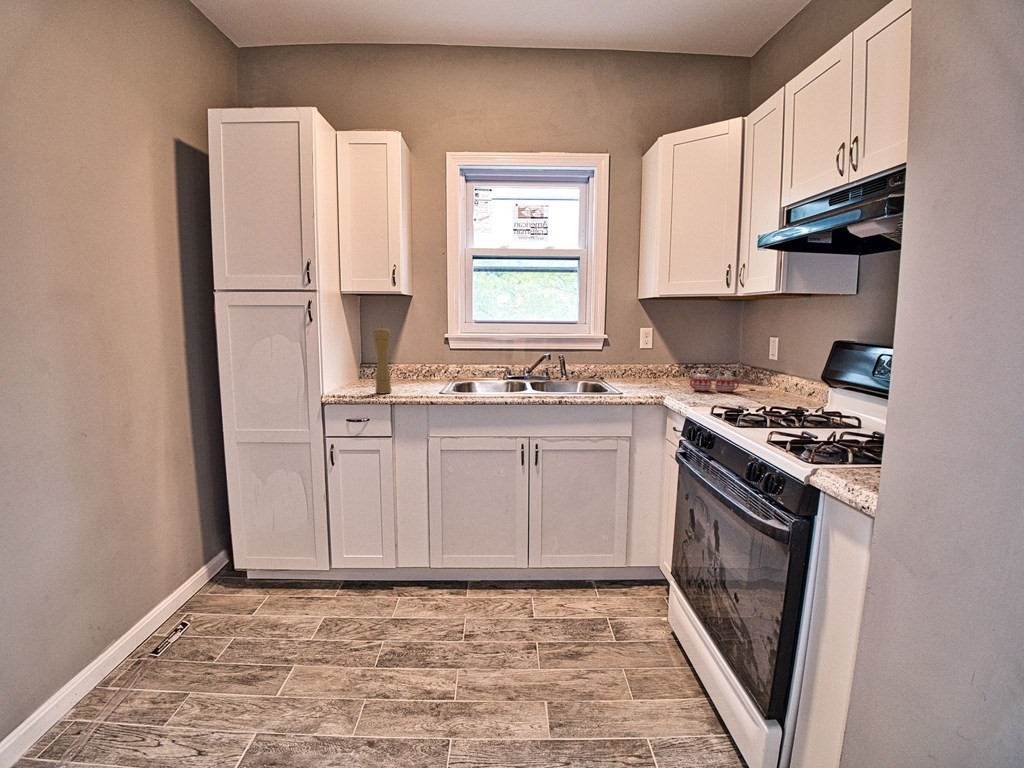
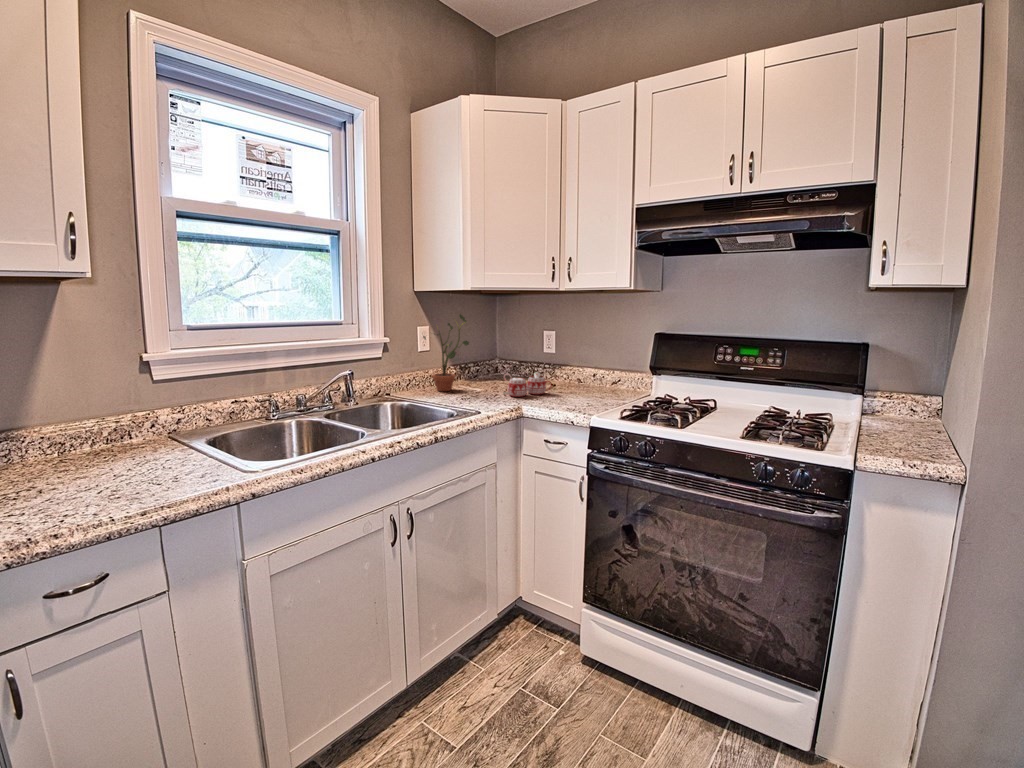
potted plant: none [639,318,695,383] -> present [424,314,469,391]
pepper mill: present [373,327,391,393] -> none [70,360,130,506]

